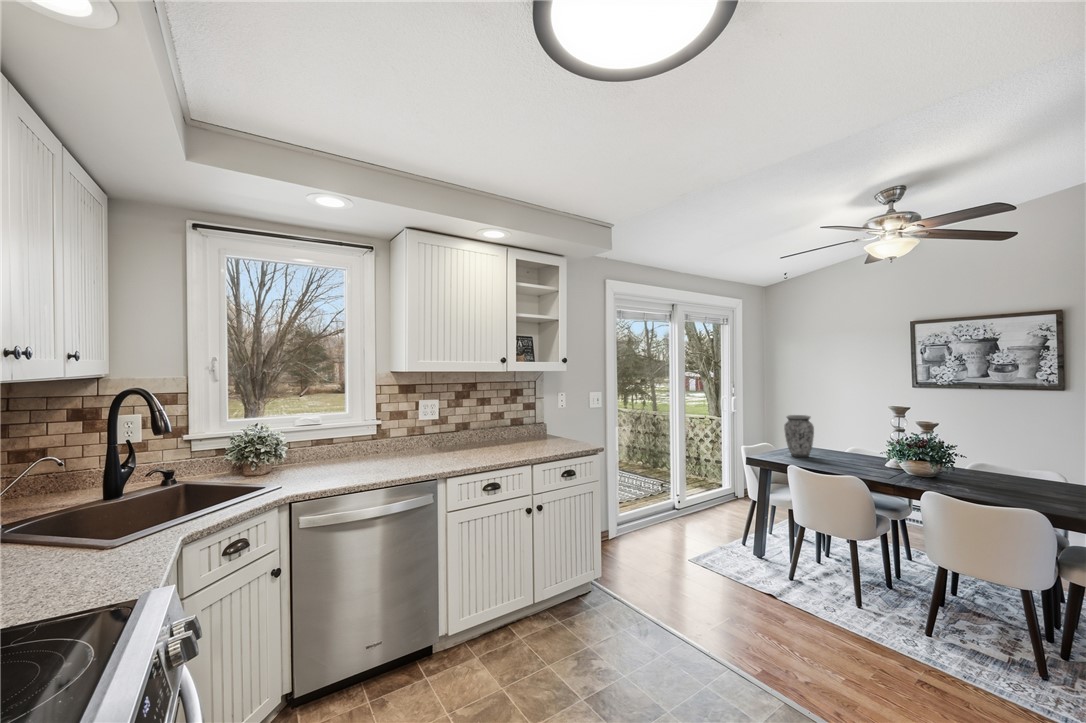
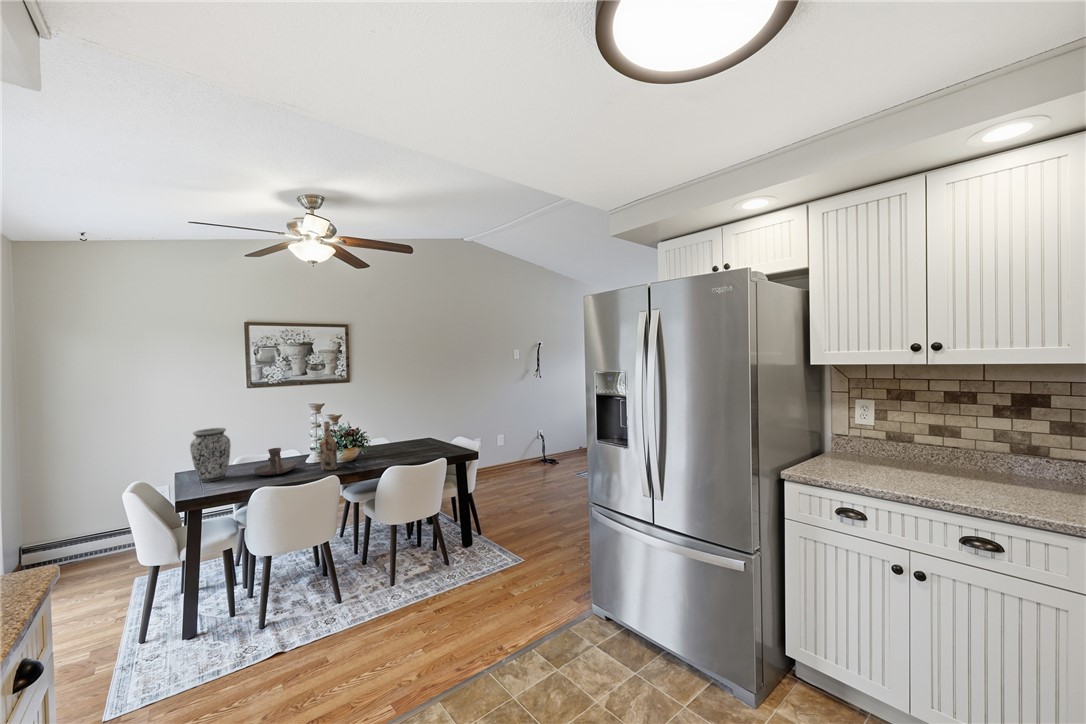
wine bottle: none [868,425,888,477] -> present [320,421,337,471]
candle holder: none [820,442,860,466] -> present [254,448,297,475]

